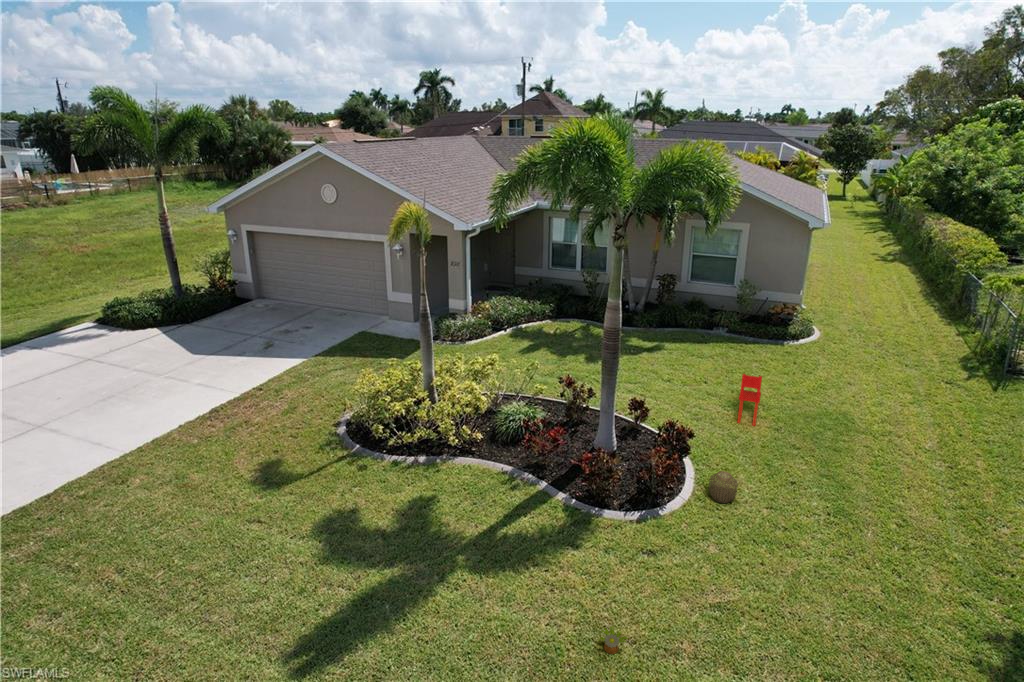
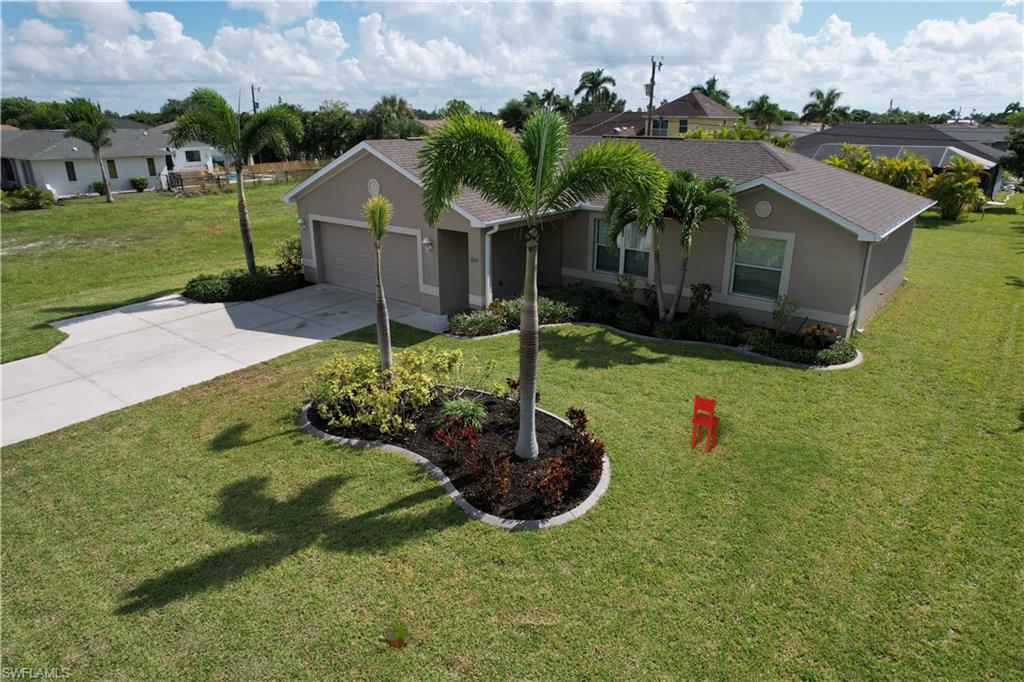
woven basket: present [709,471,738,503] -> none [600,492,629,526]

